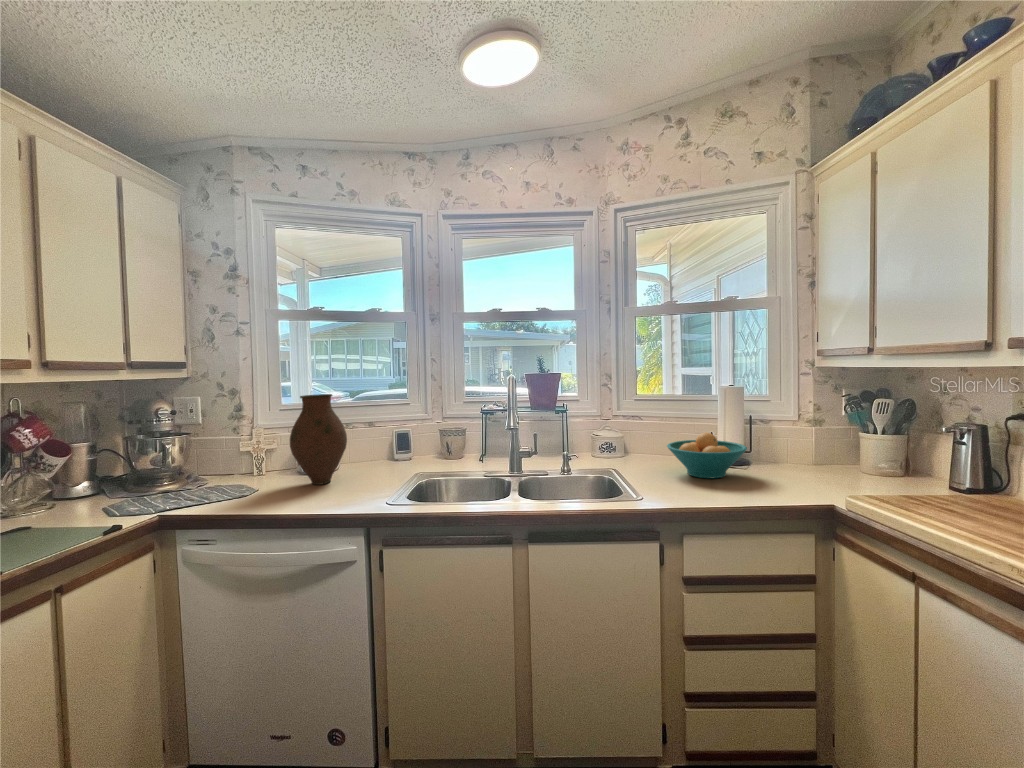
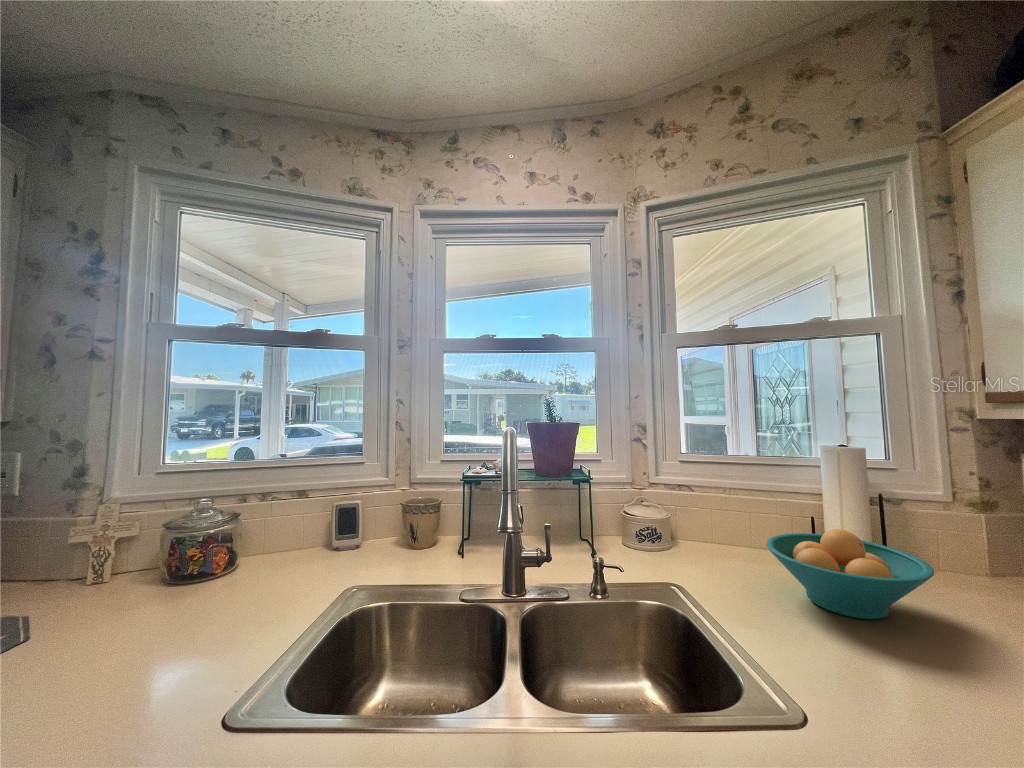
vase: present [290,394,347,485] -> none [111,454,233,621]

